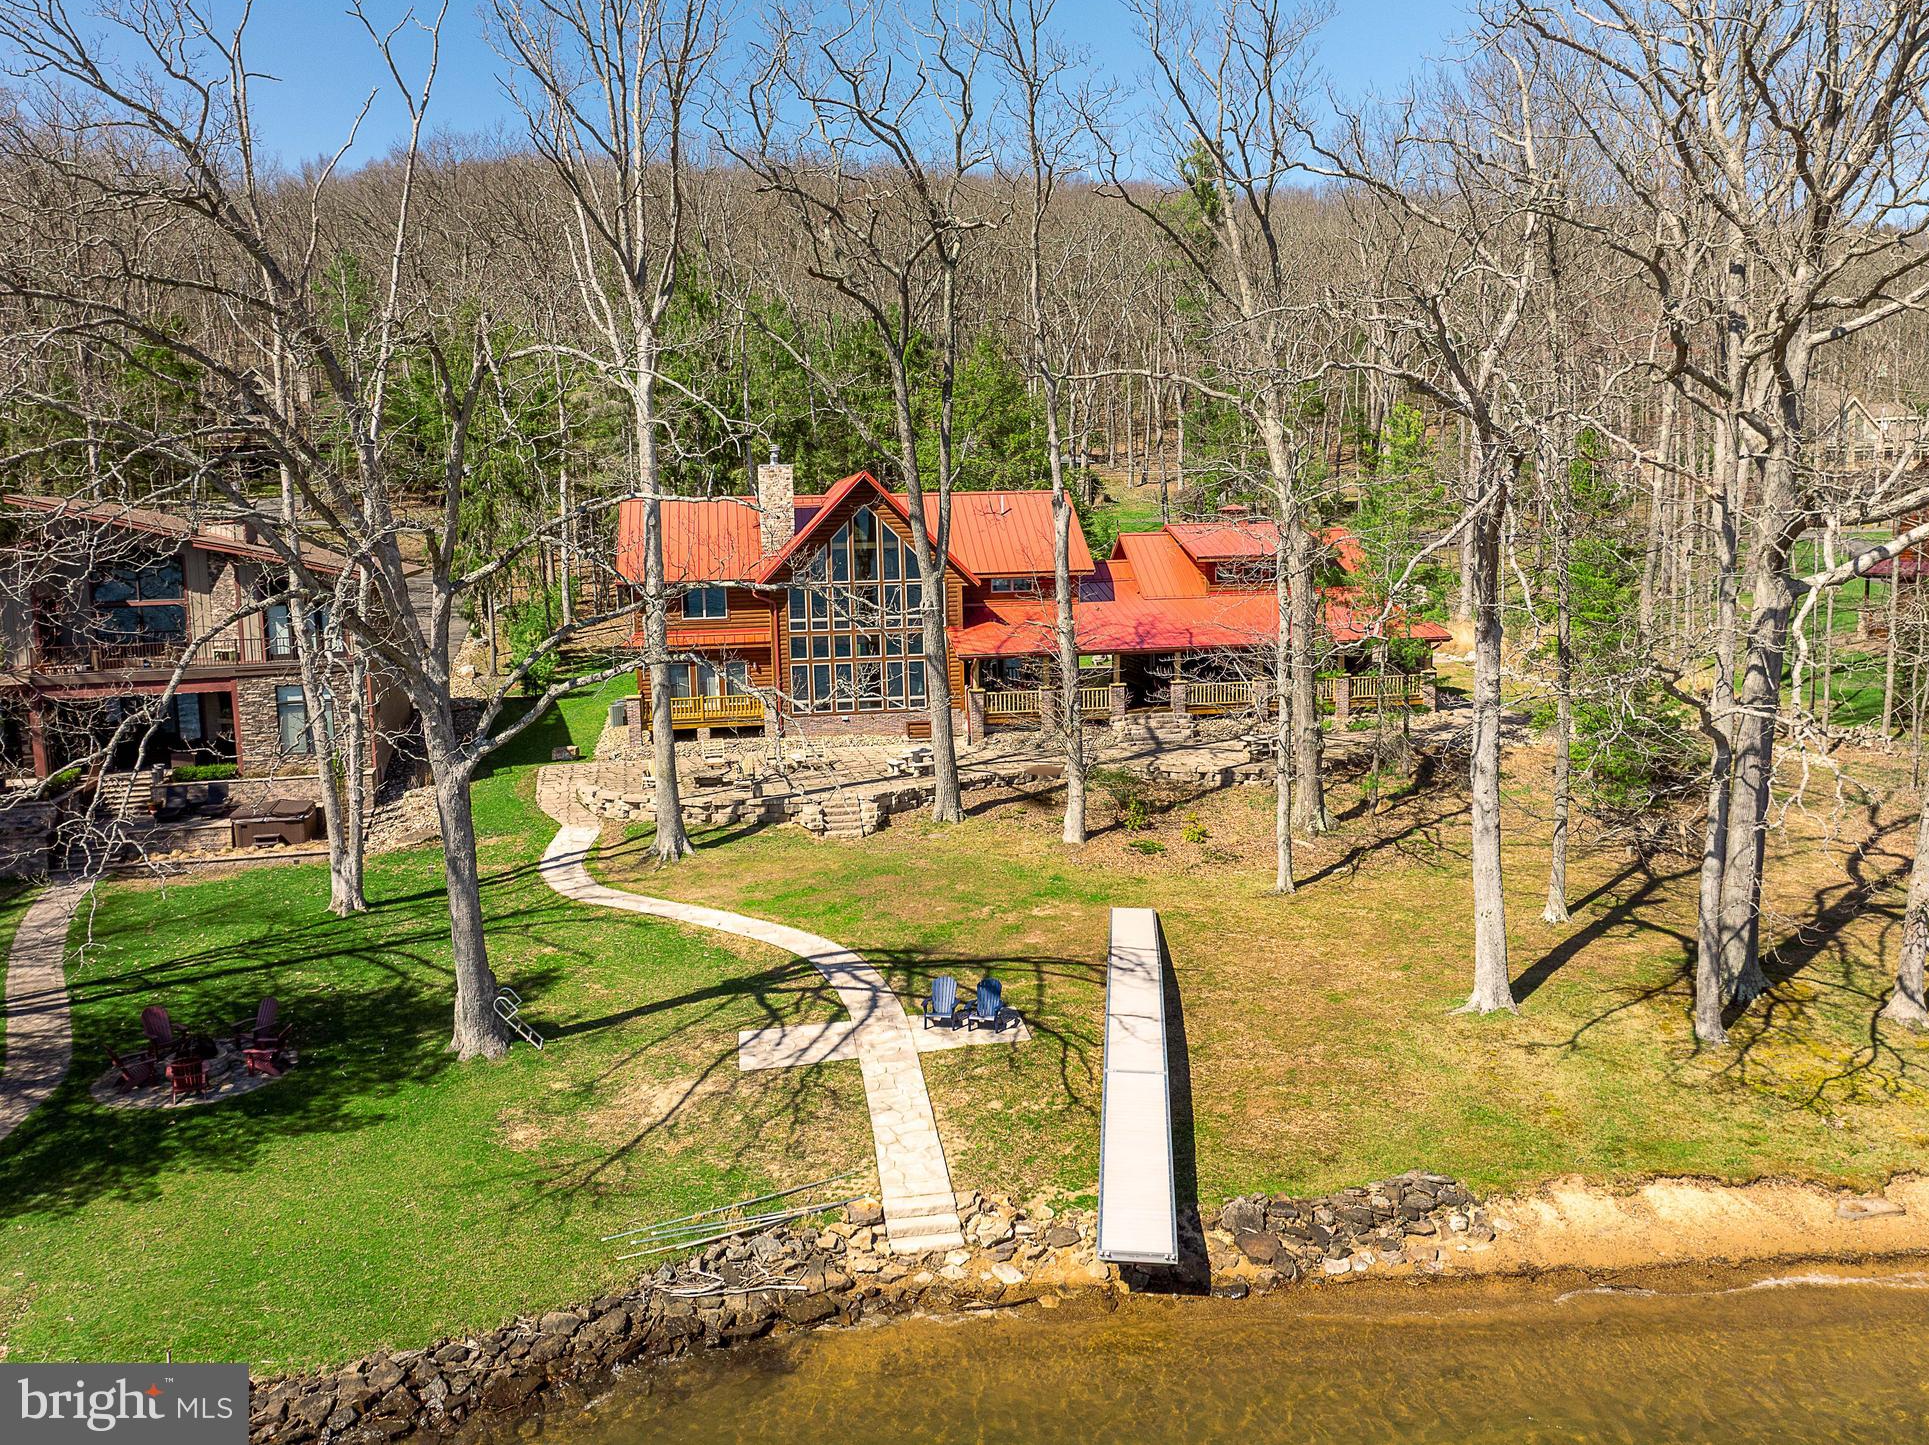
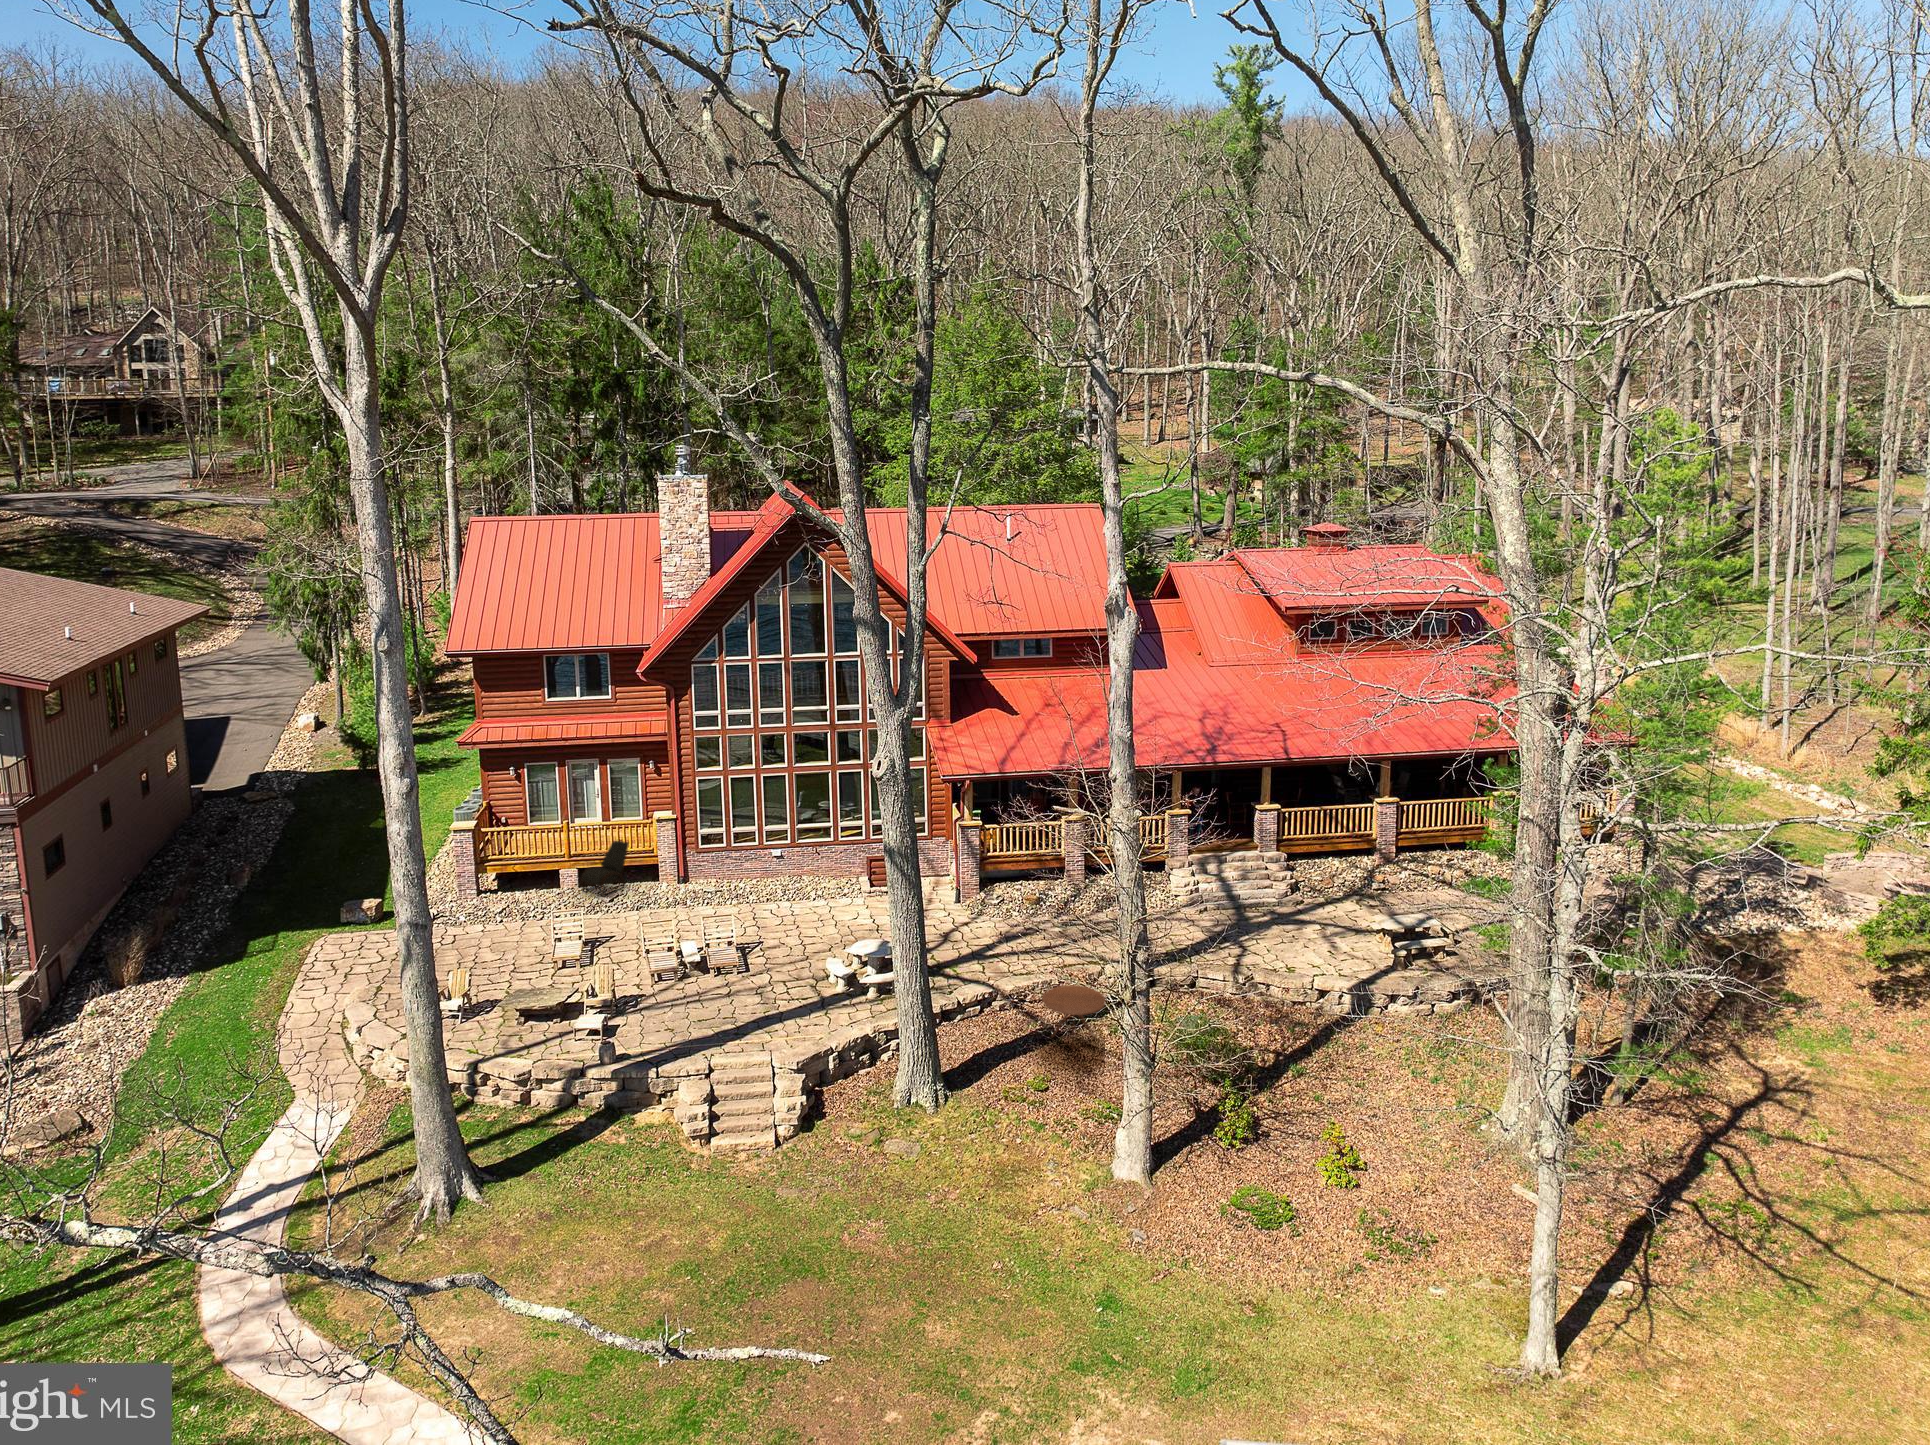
lounge chair: none [710,708,743,745] -> present [580,841,629,897]

